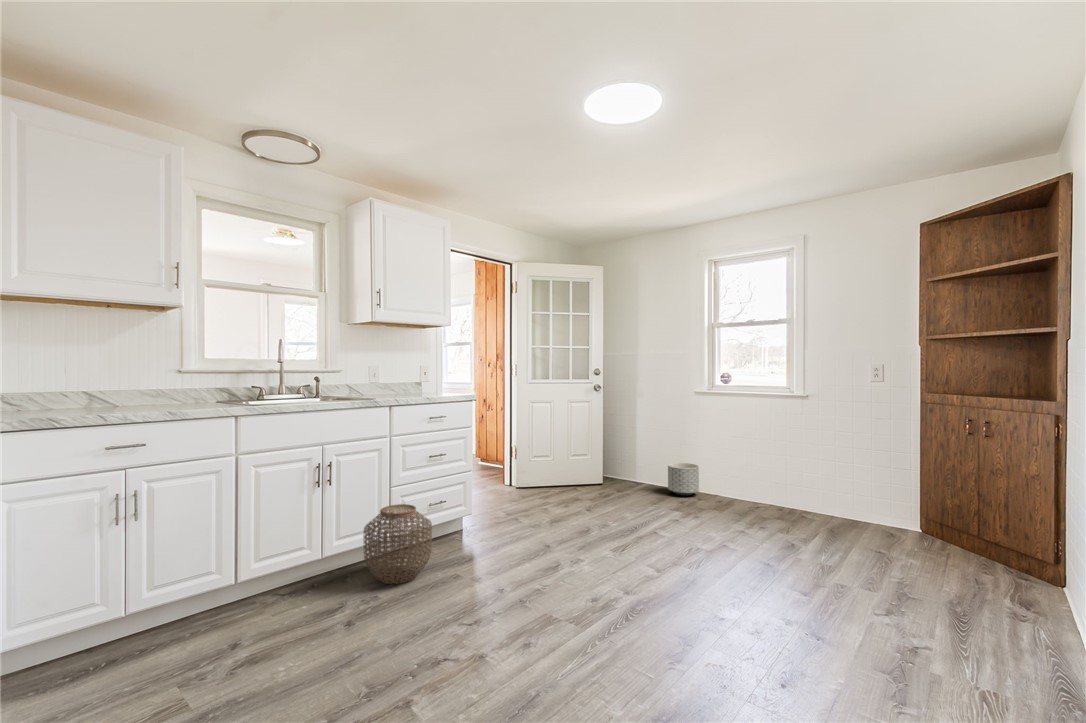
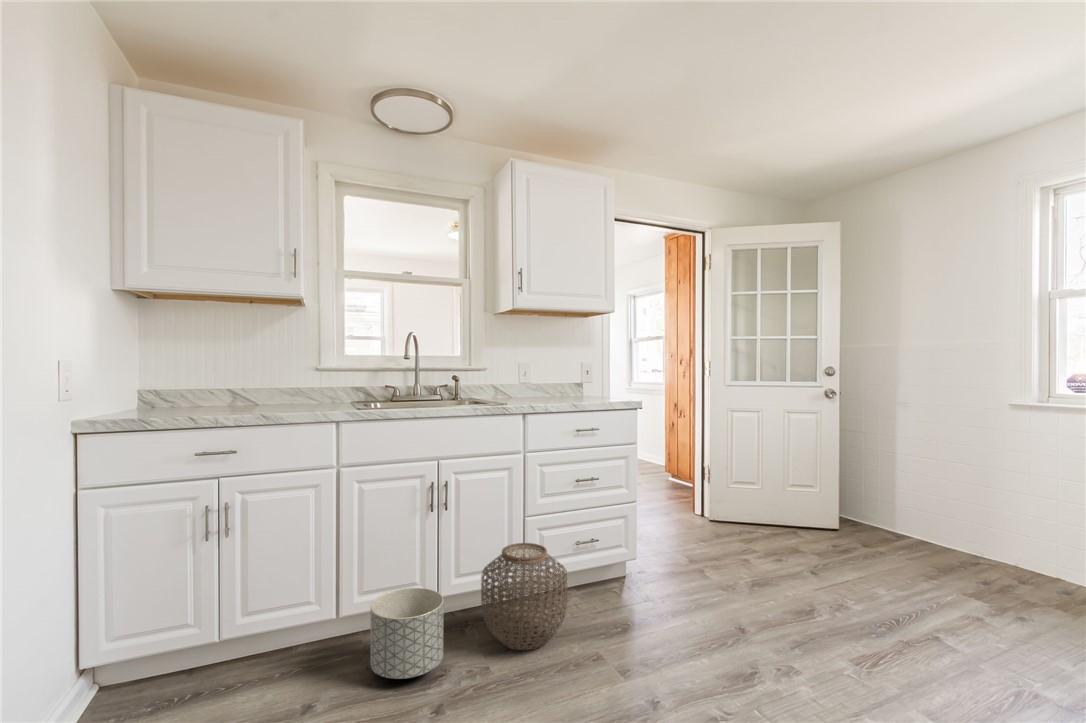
planter: present [668,463,699,496] -> present [370,588,443,679]

